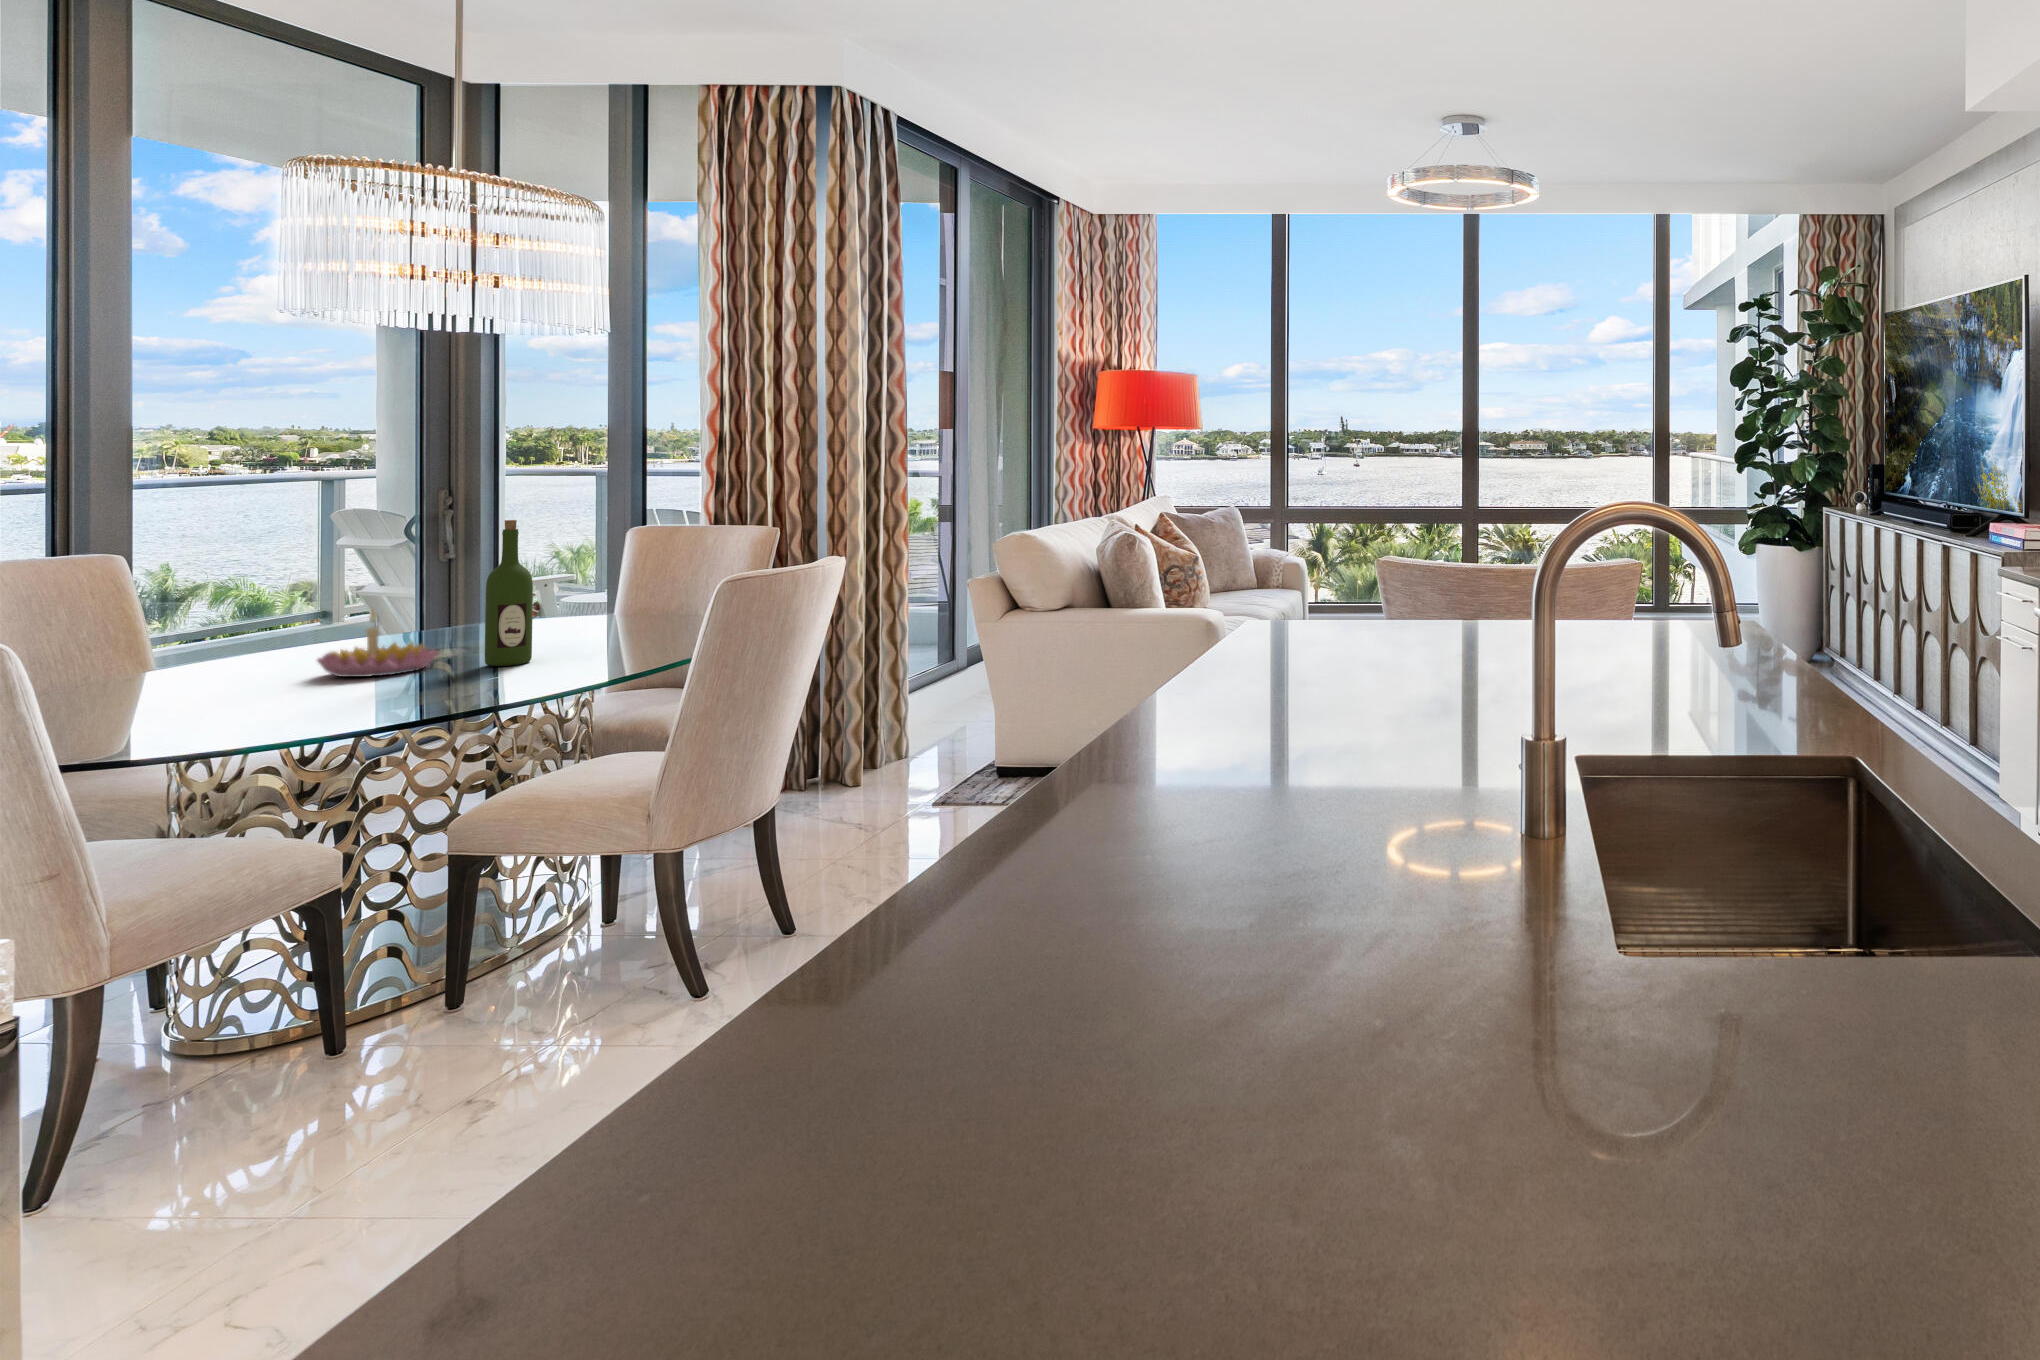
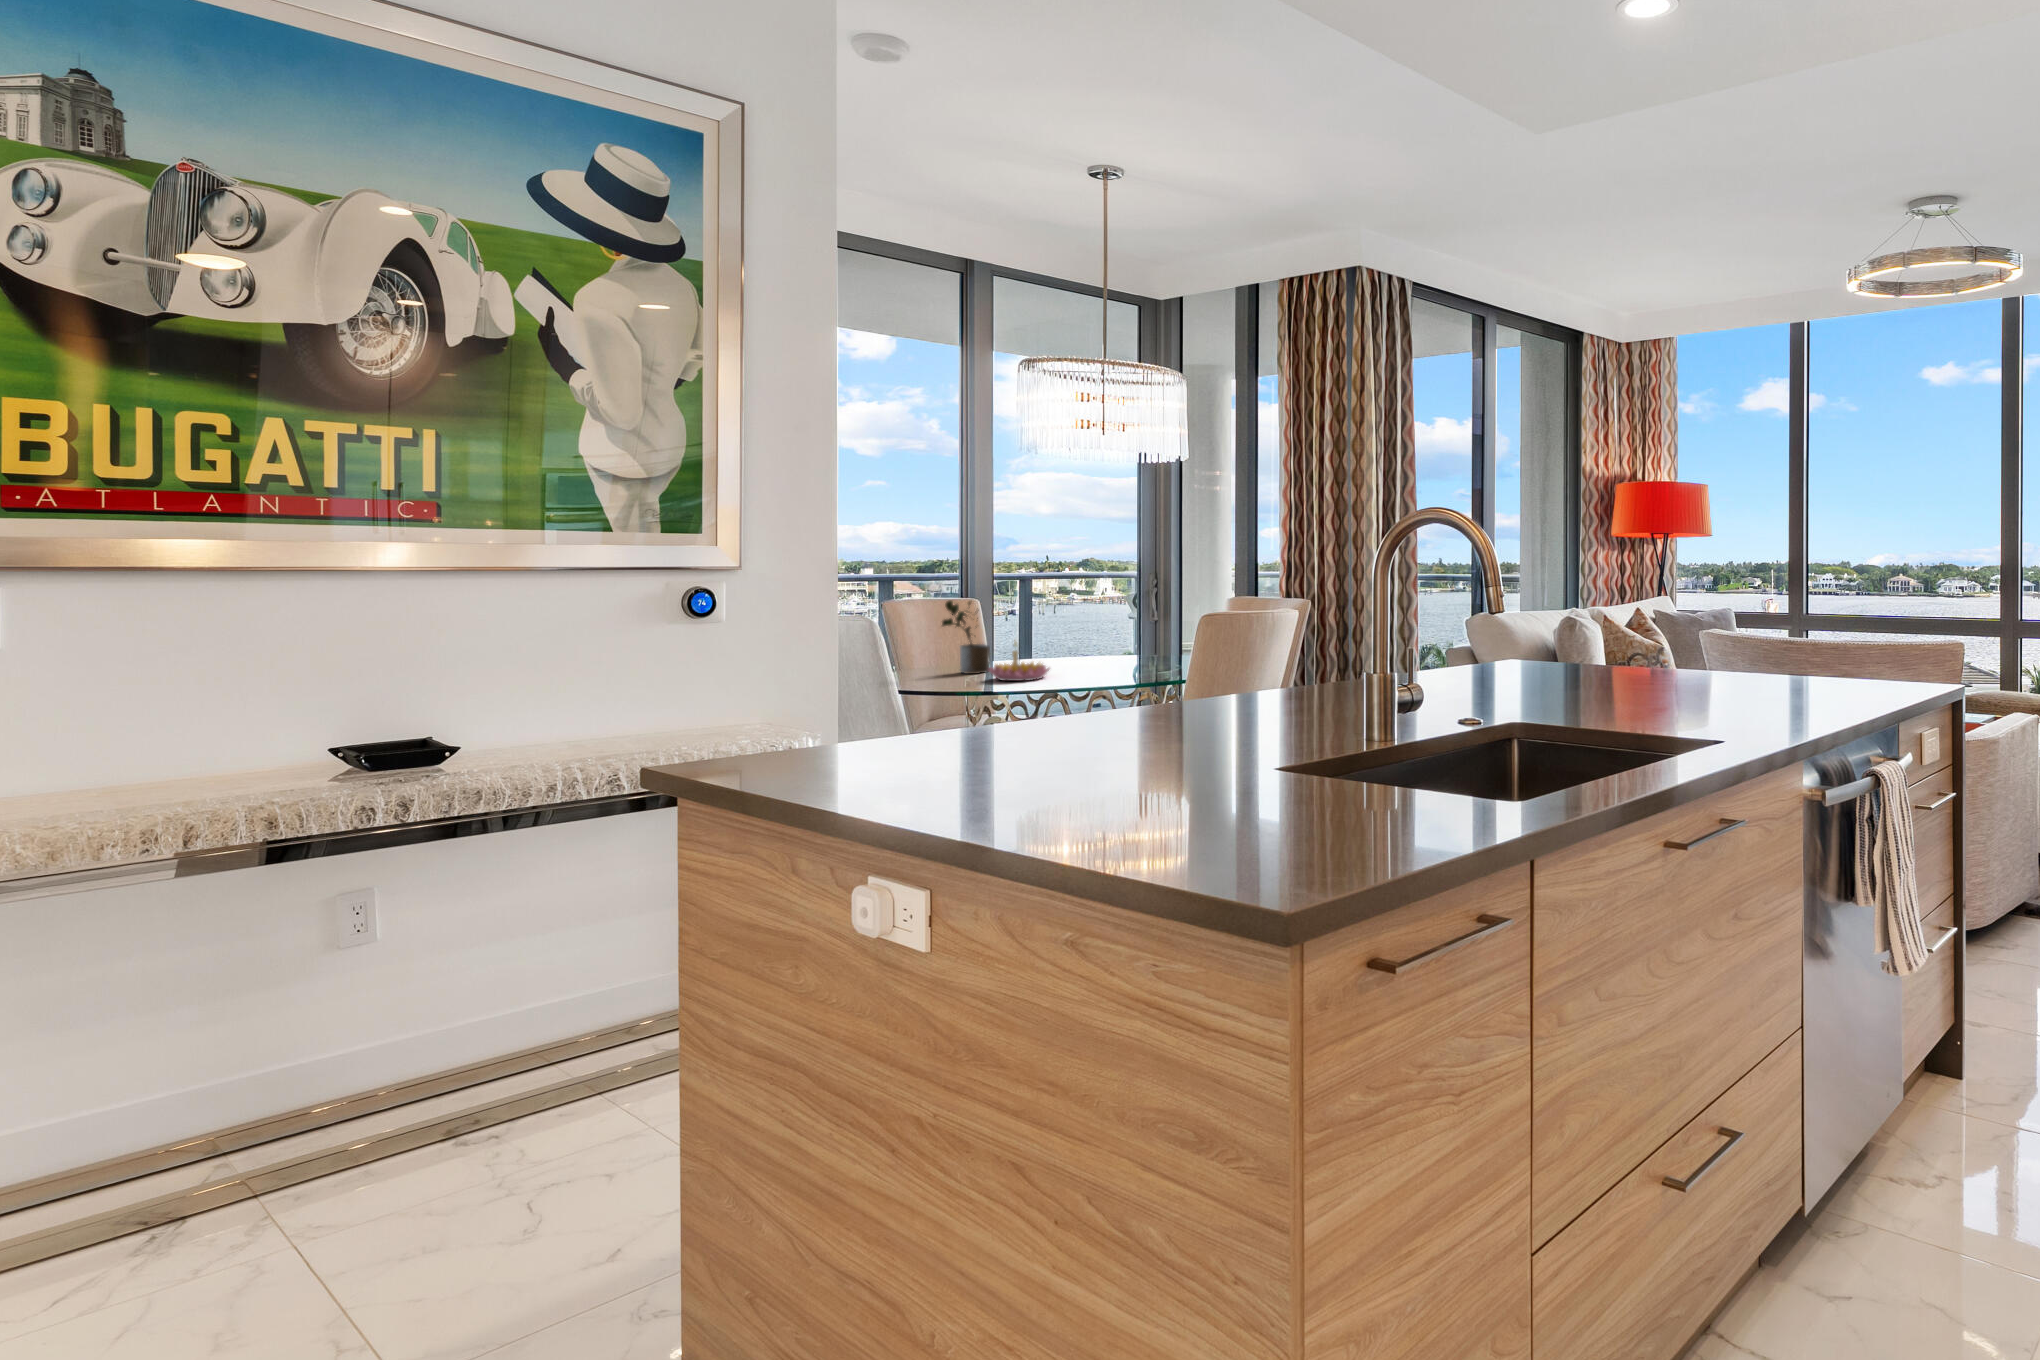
wine bottle: present [485,520,533,666] -> none [1065,585,1091,682]
potted plant: none [181,553,282,675] -> present [942,600,990,674]

